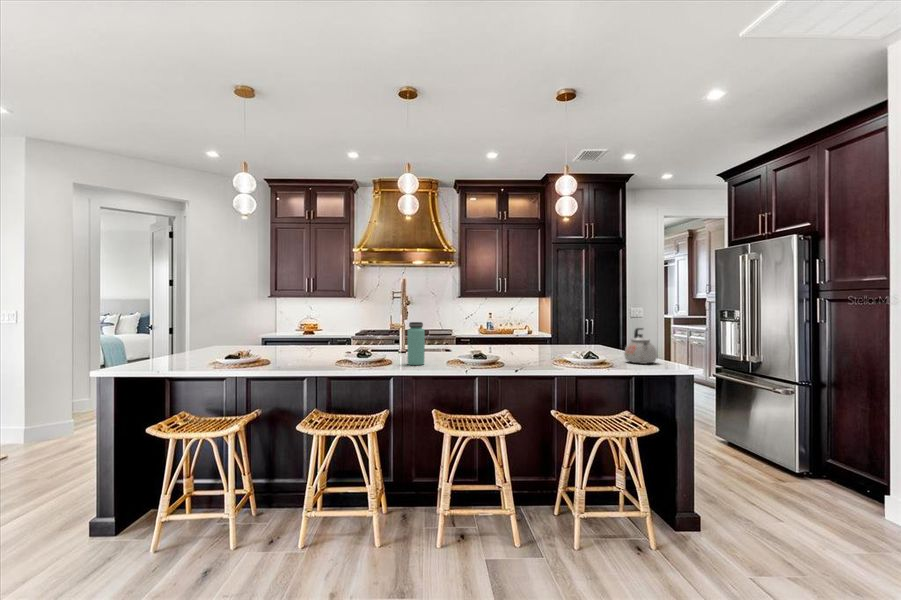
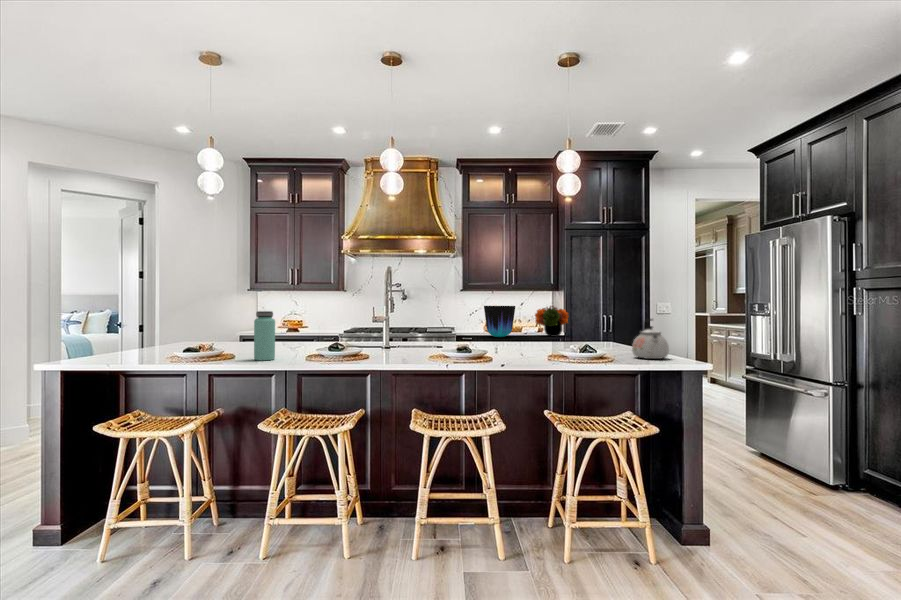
flower arrangement: none [528,311,559,339] -> present [535,306,569,336]
vase: none [484,312,512,341] -> present [484,306,515,338]
bottle: present [407,322,425,365] -> present [254,311,275,360]

